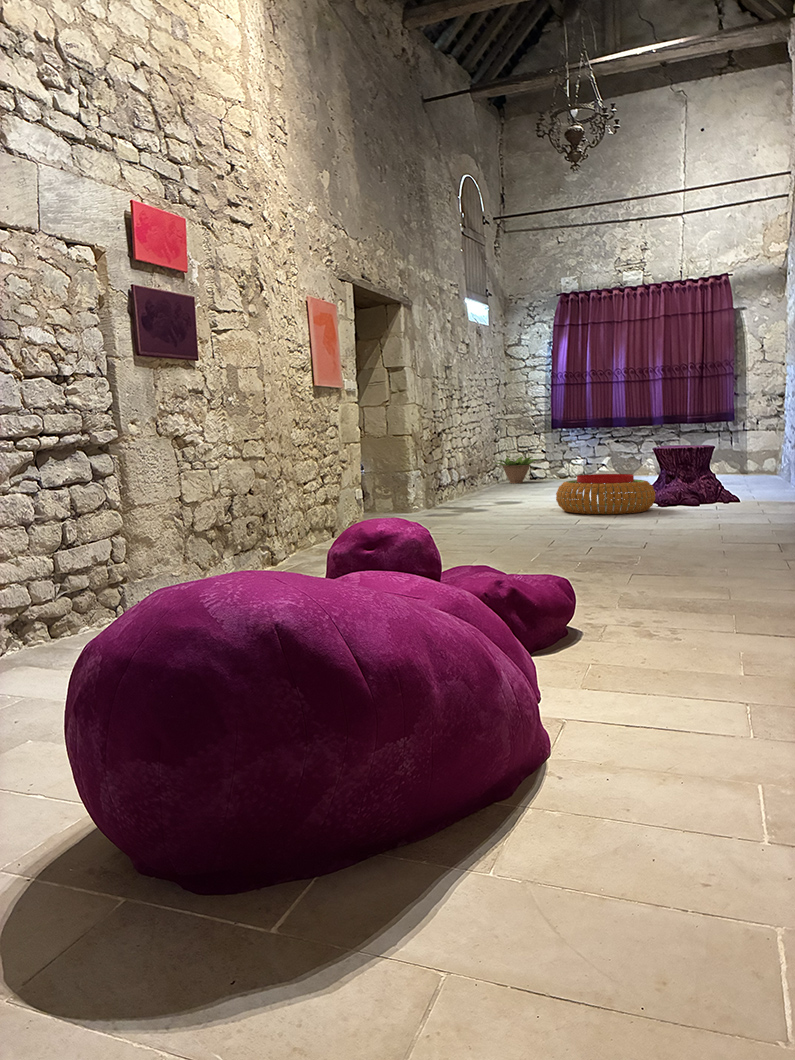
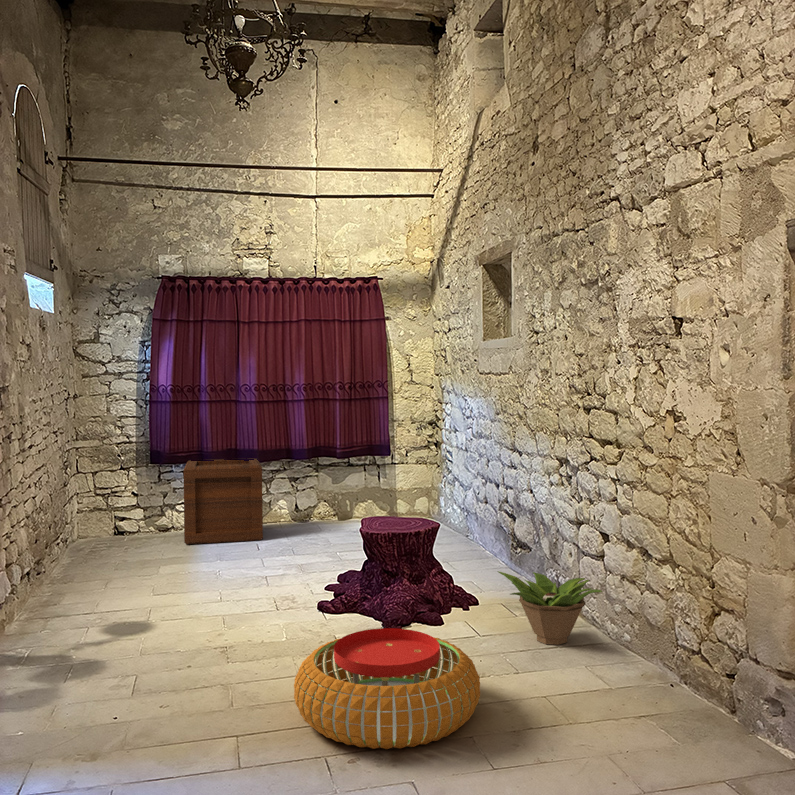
wooden crate: none [569,426,631,481] -> present [183,459,263,544]
decorative plant: present [496,457,539,483] -> present [498,571,602,645]

